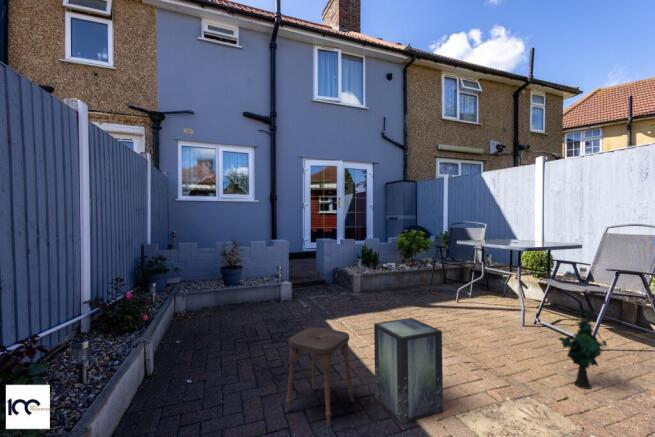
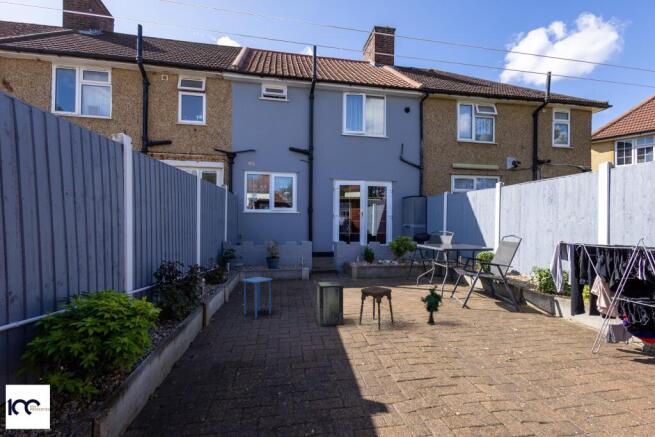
side table: none [211,315,277,412] -> present [242,277,273,318]
stool: present [286,327,353,427] -> present [359,286,394,330]

